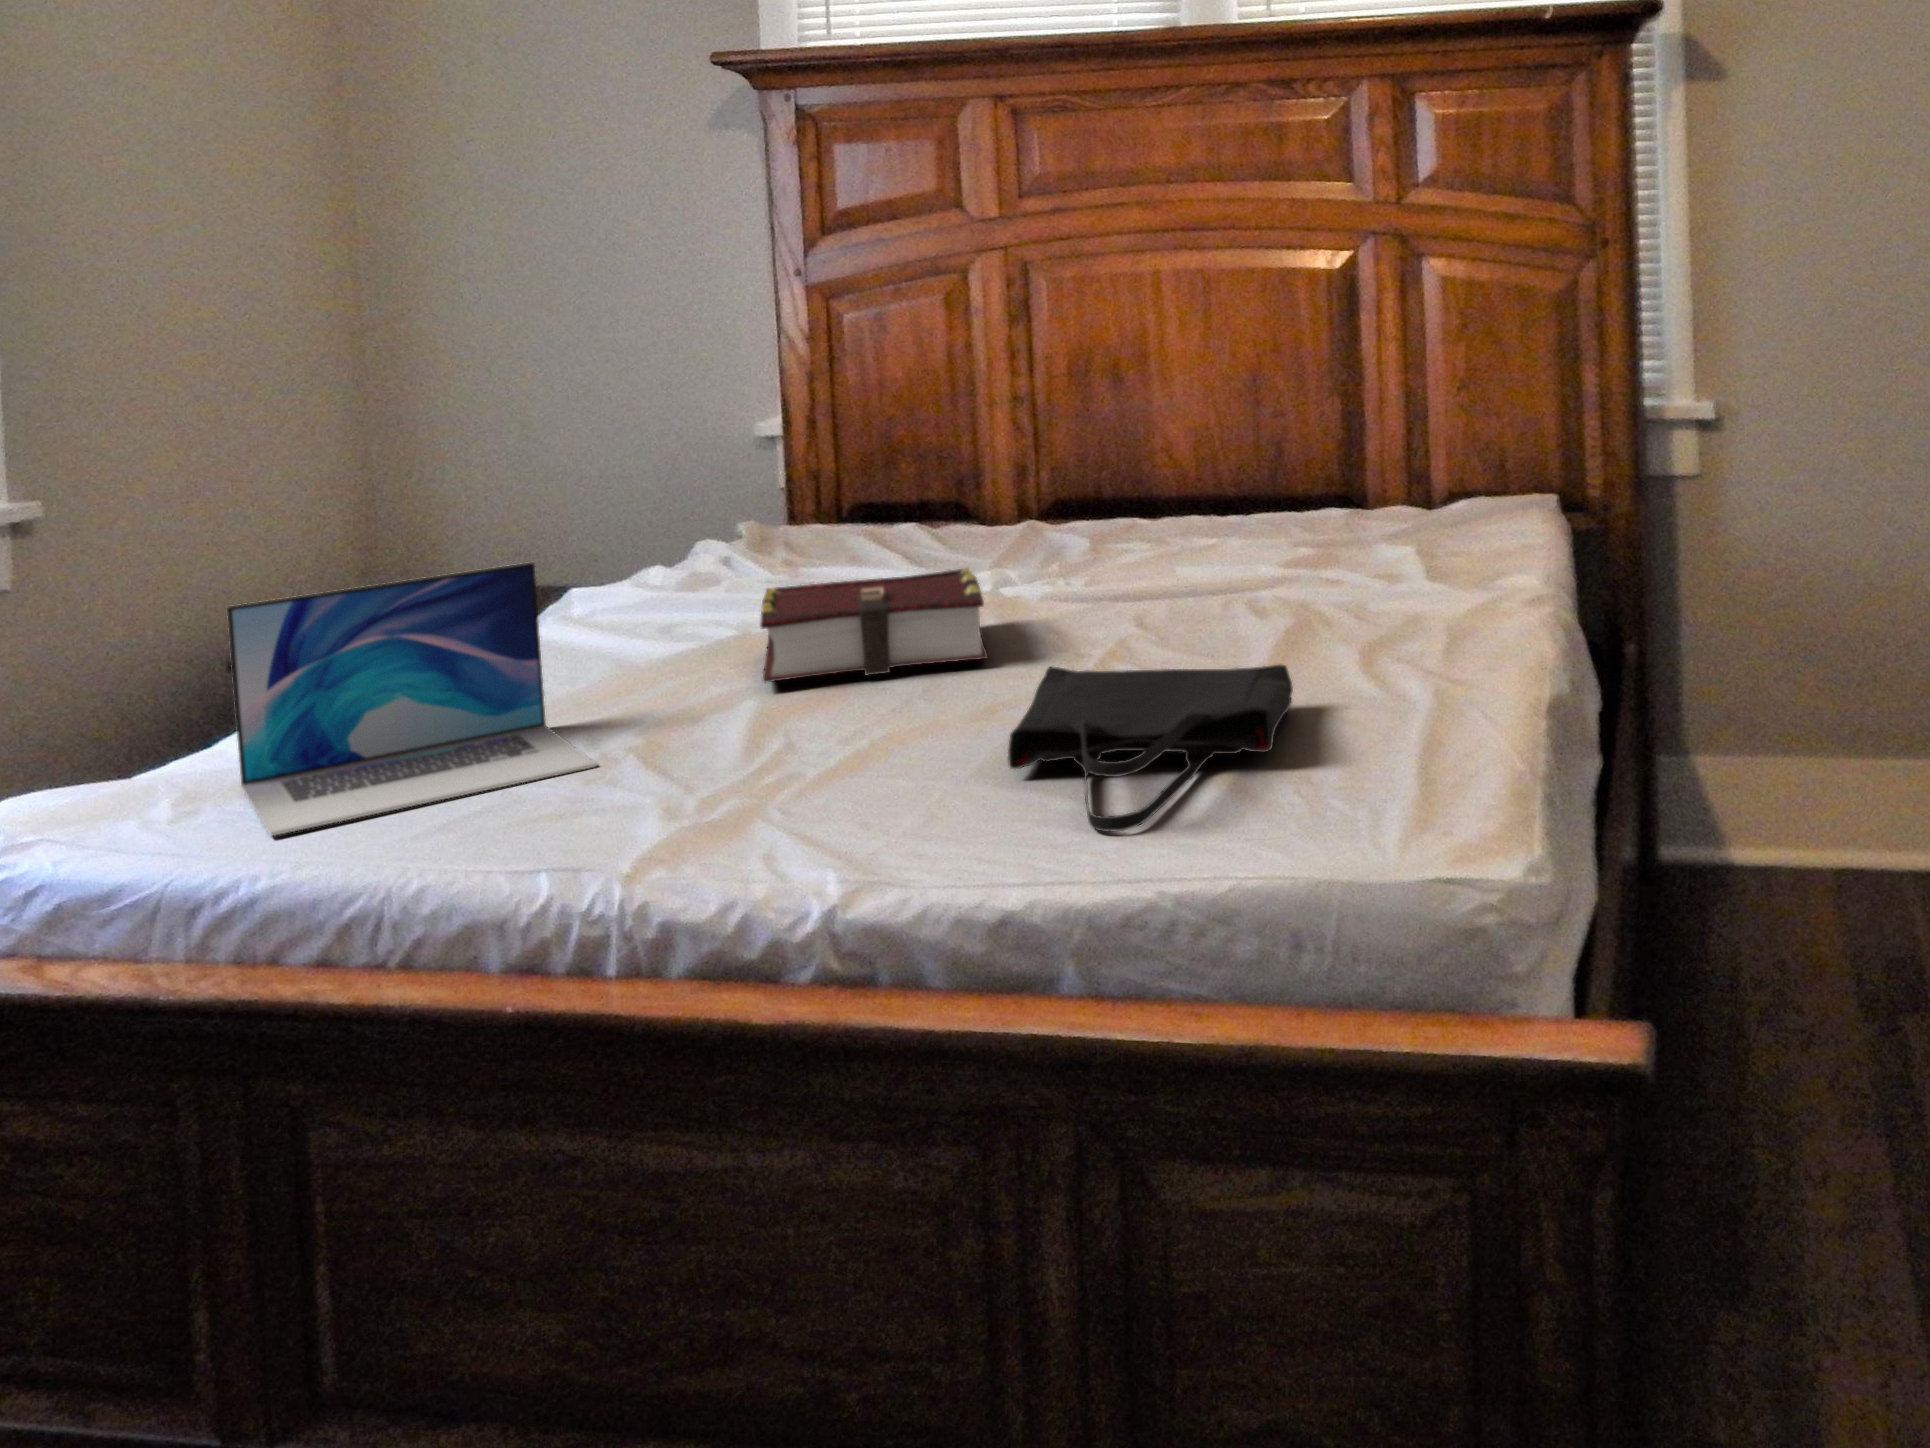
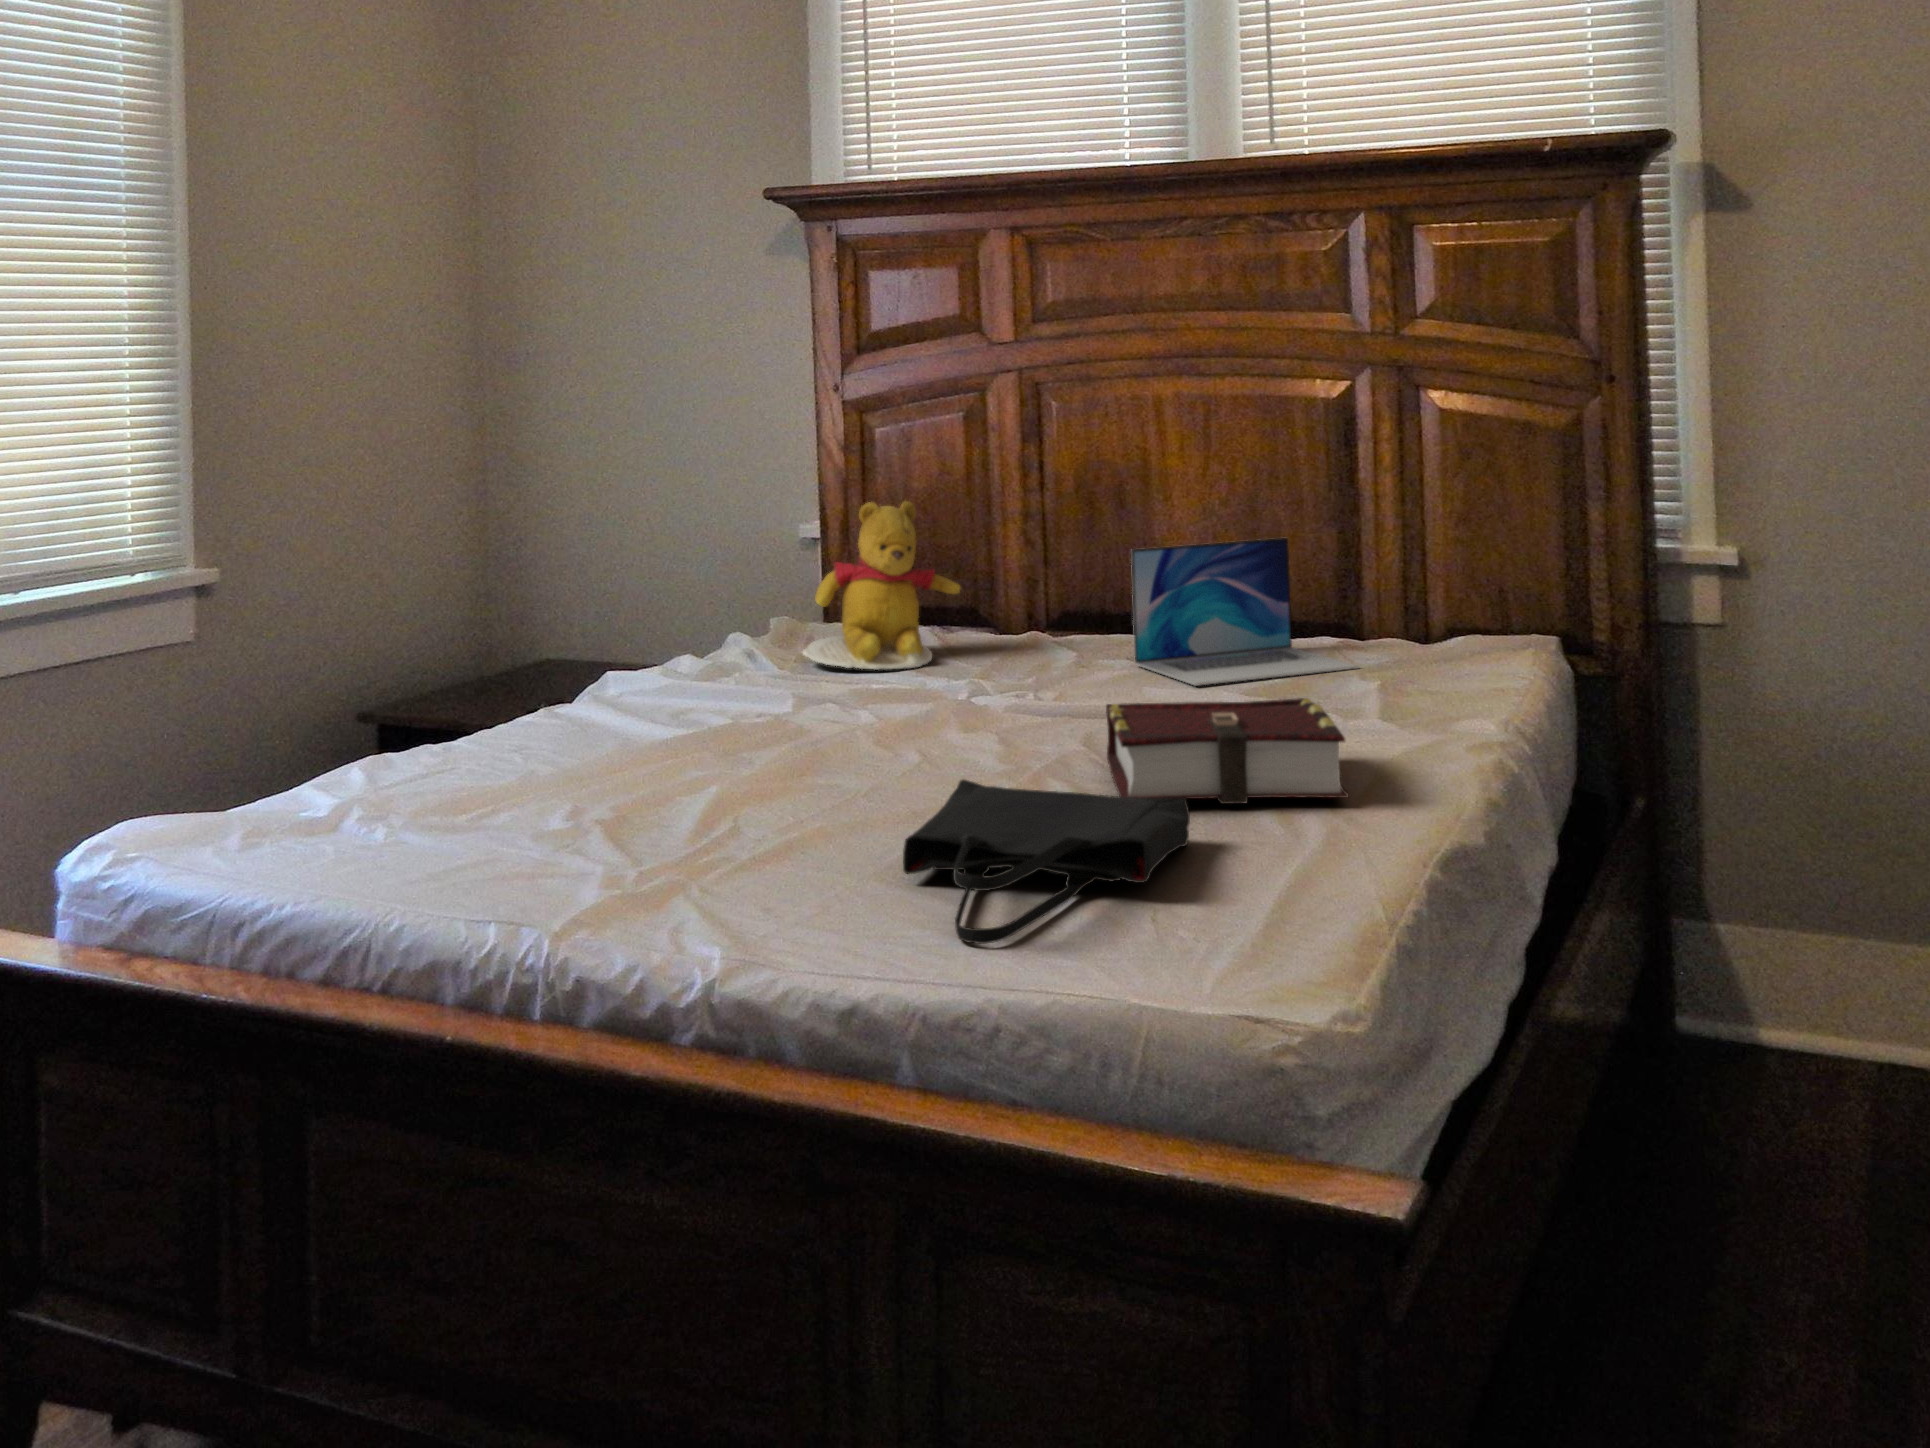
teddy bear: none [803,385,973,566] -> present [803,501,960,670]
laptop: present [227,562,597,836] -> present [1131,538,1359,686]
book: present [760,568,988,682] -> present [1106,698,1348,804]

